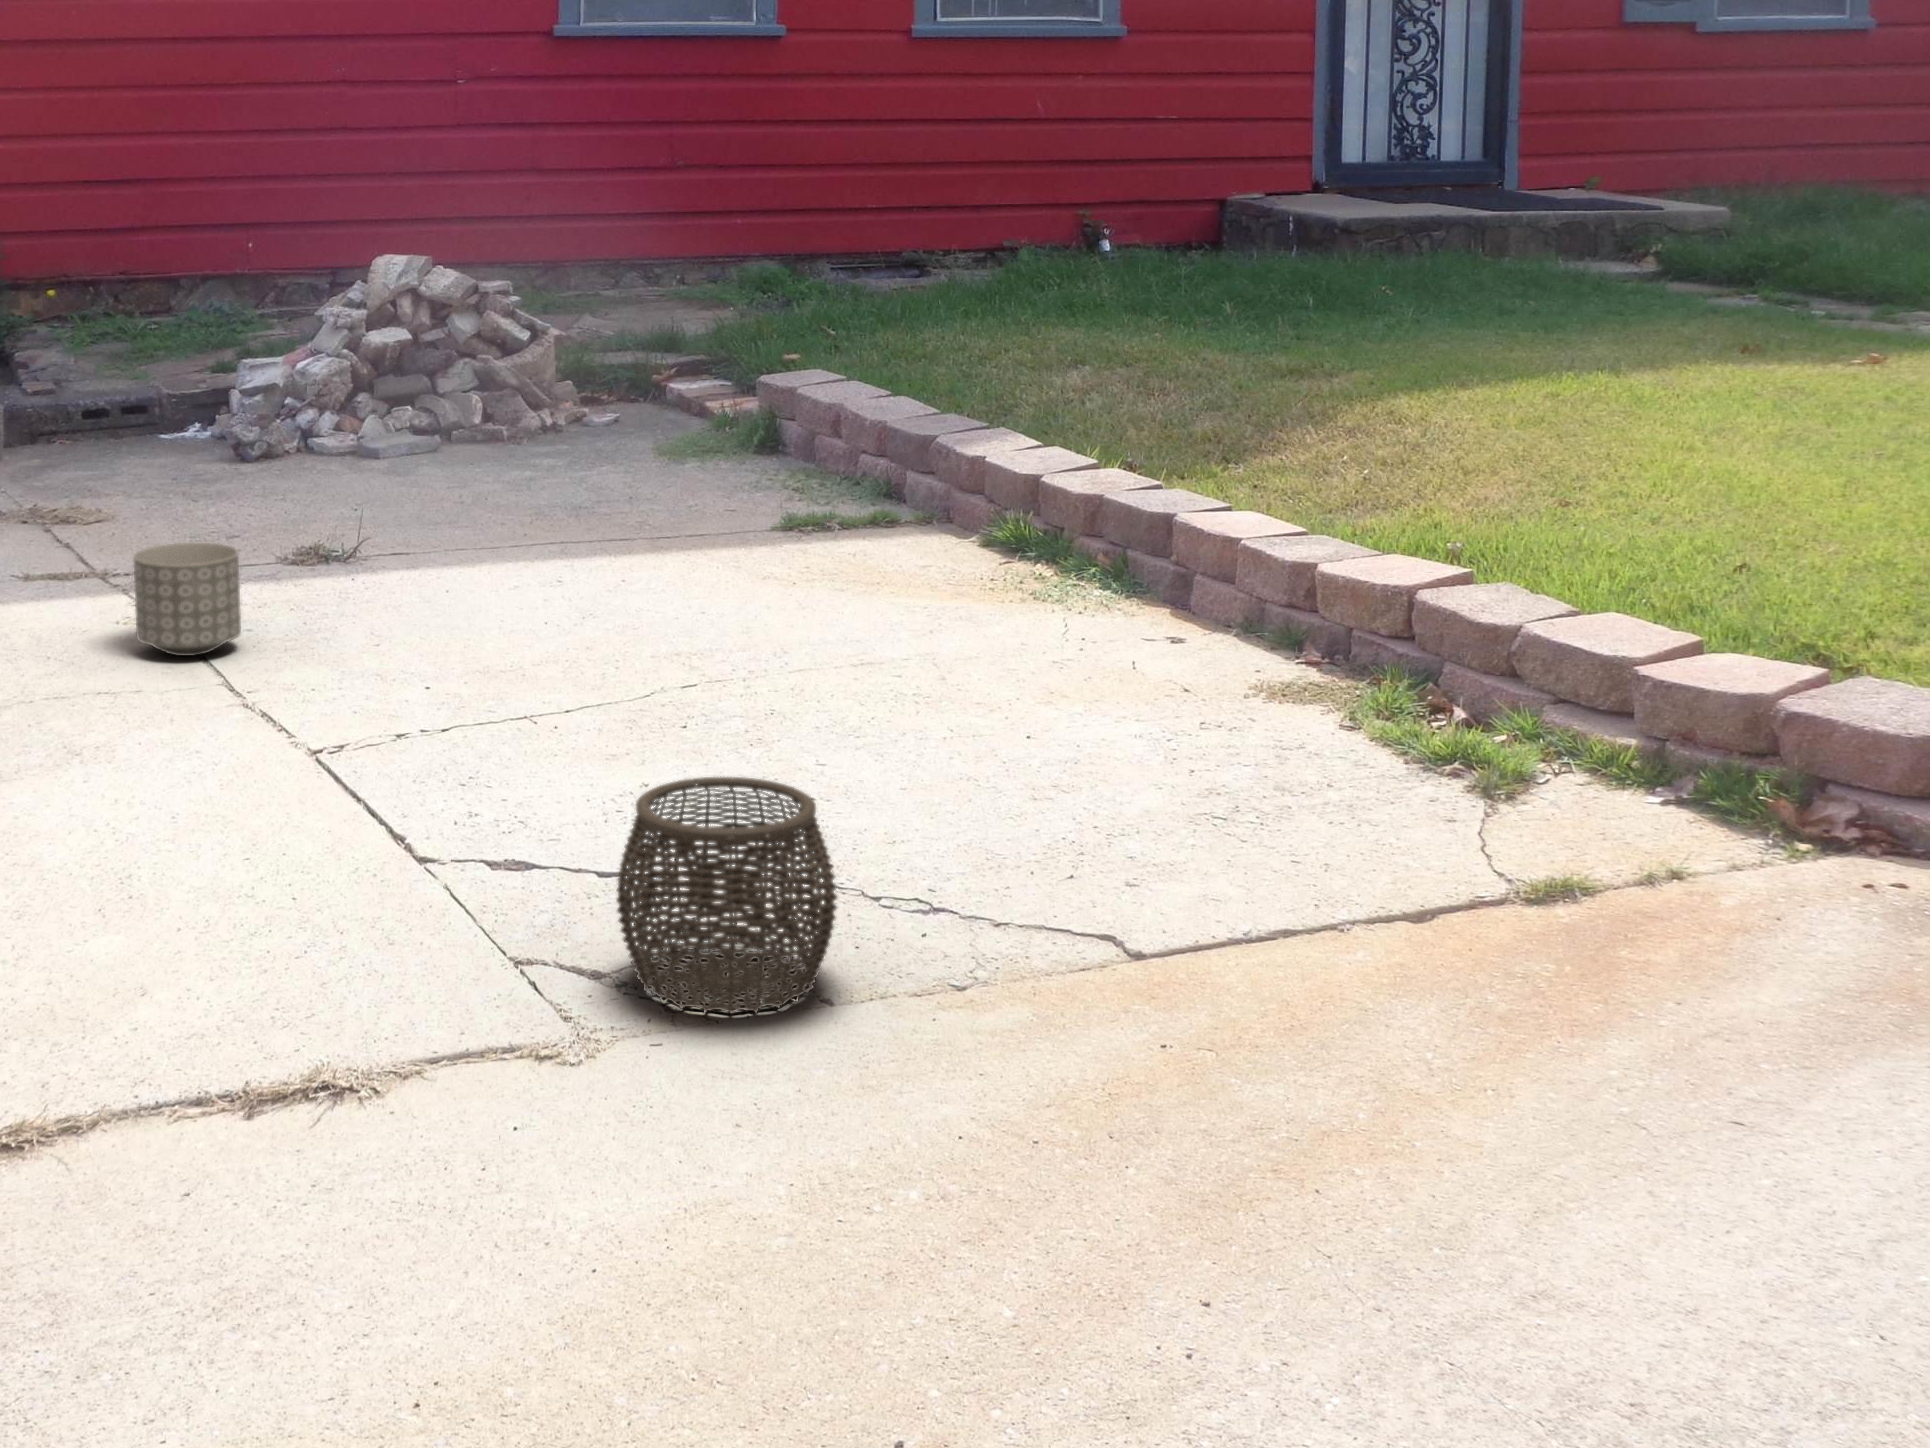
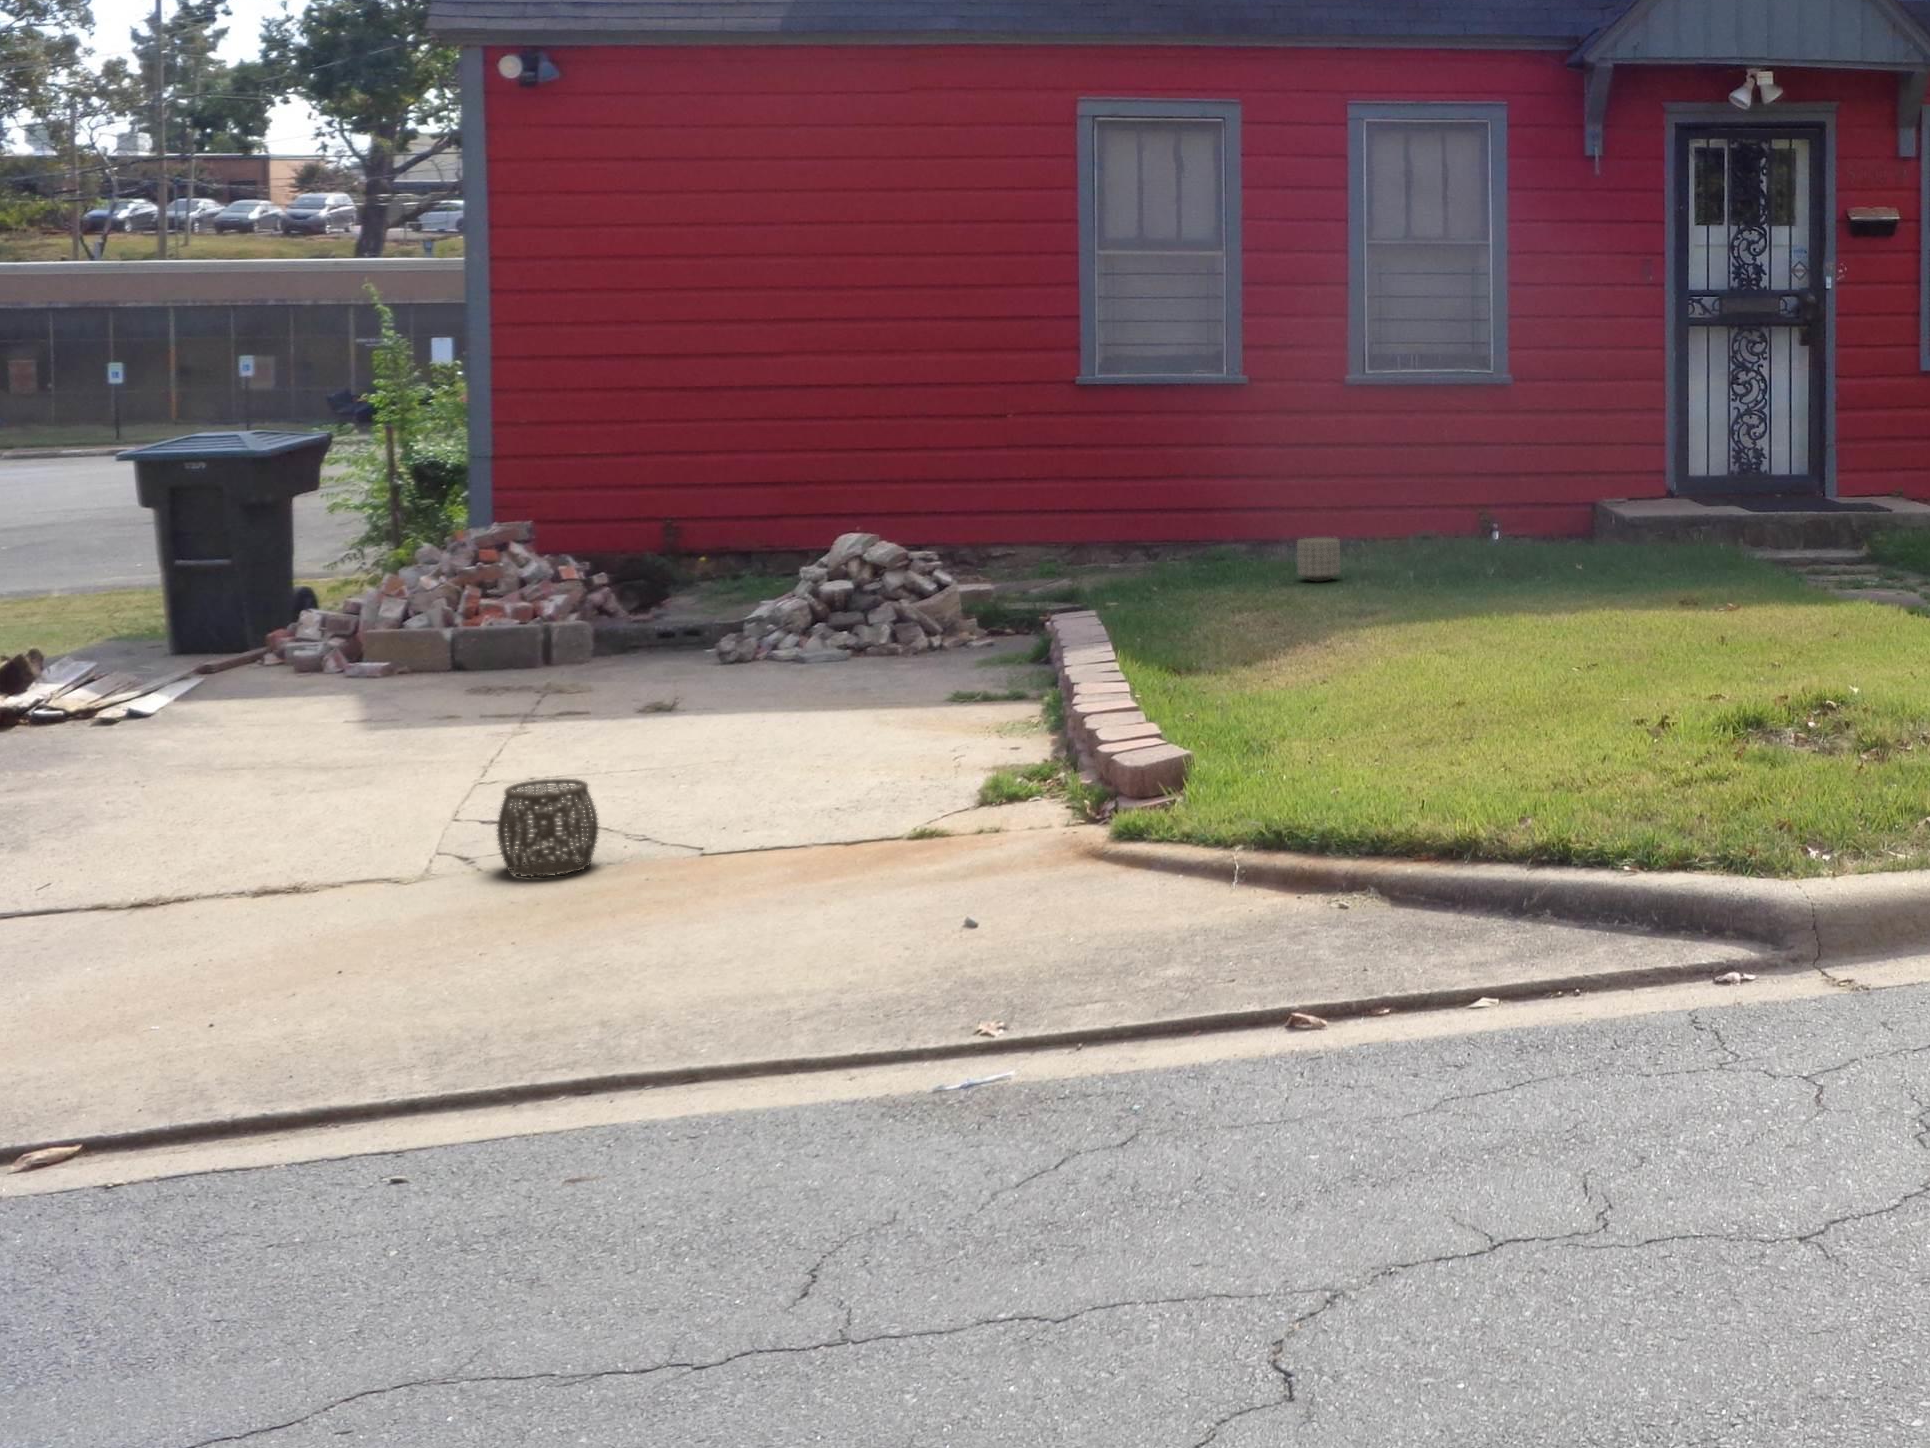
planter: present [134,543,241,656] -> present [1297,538,1340,581]

